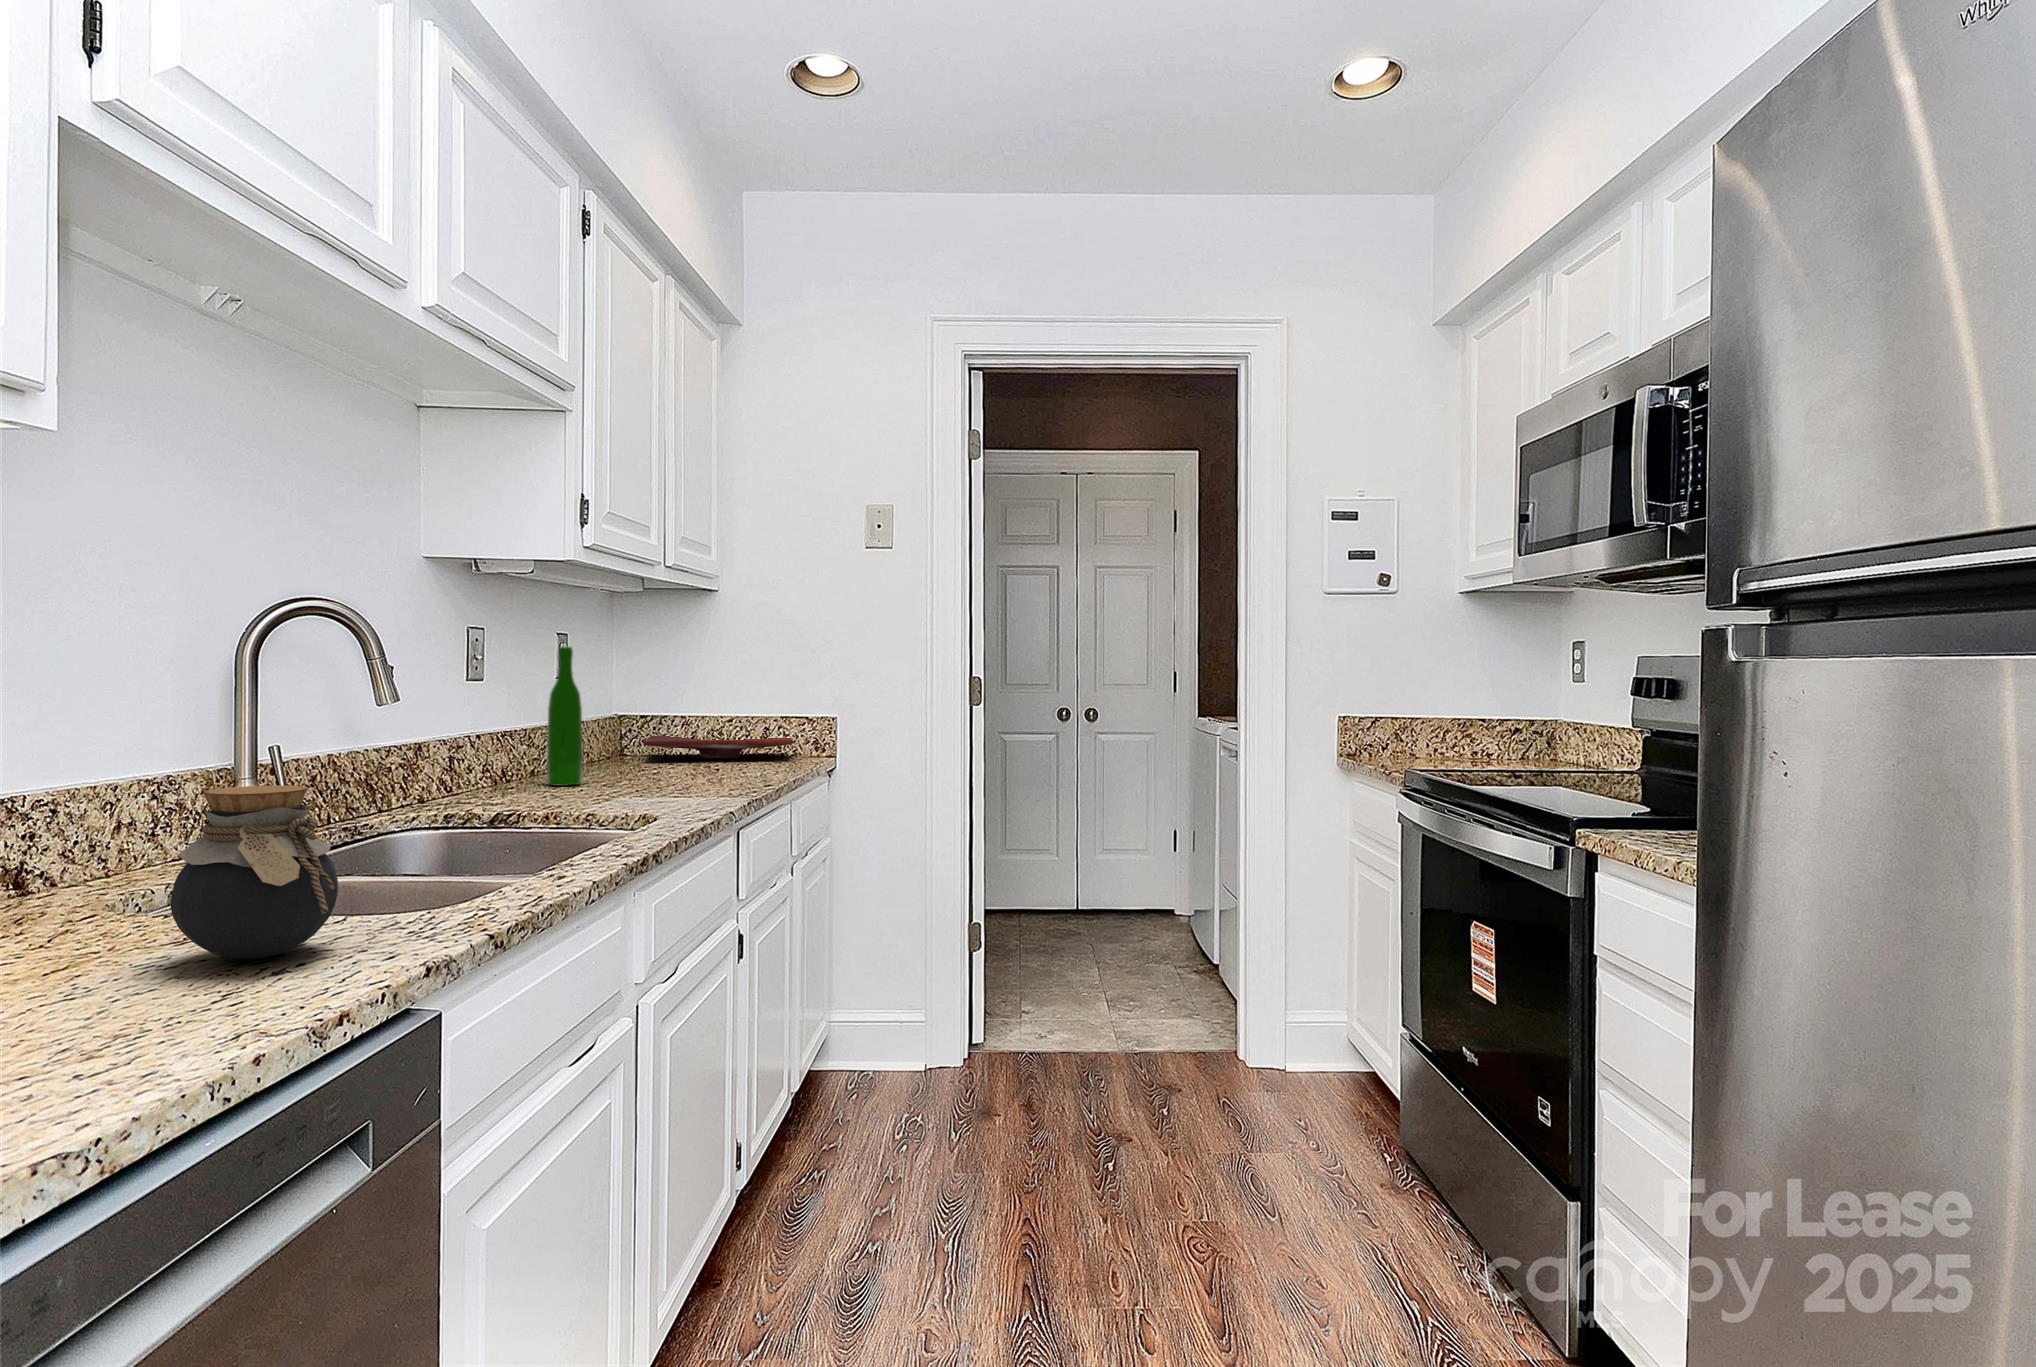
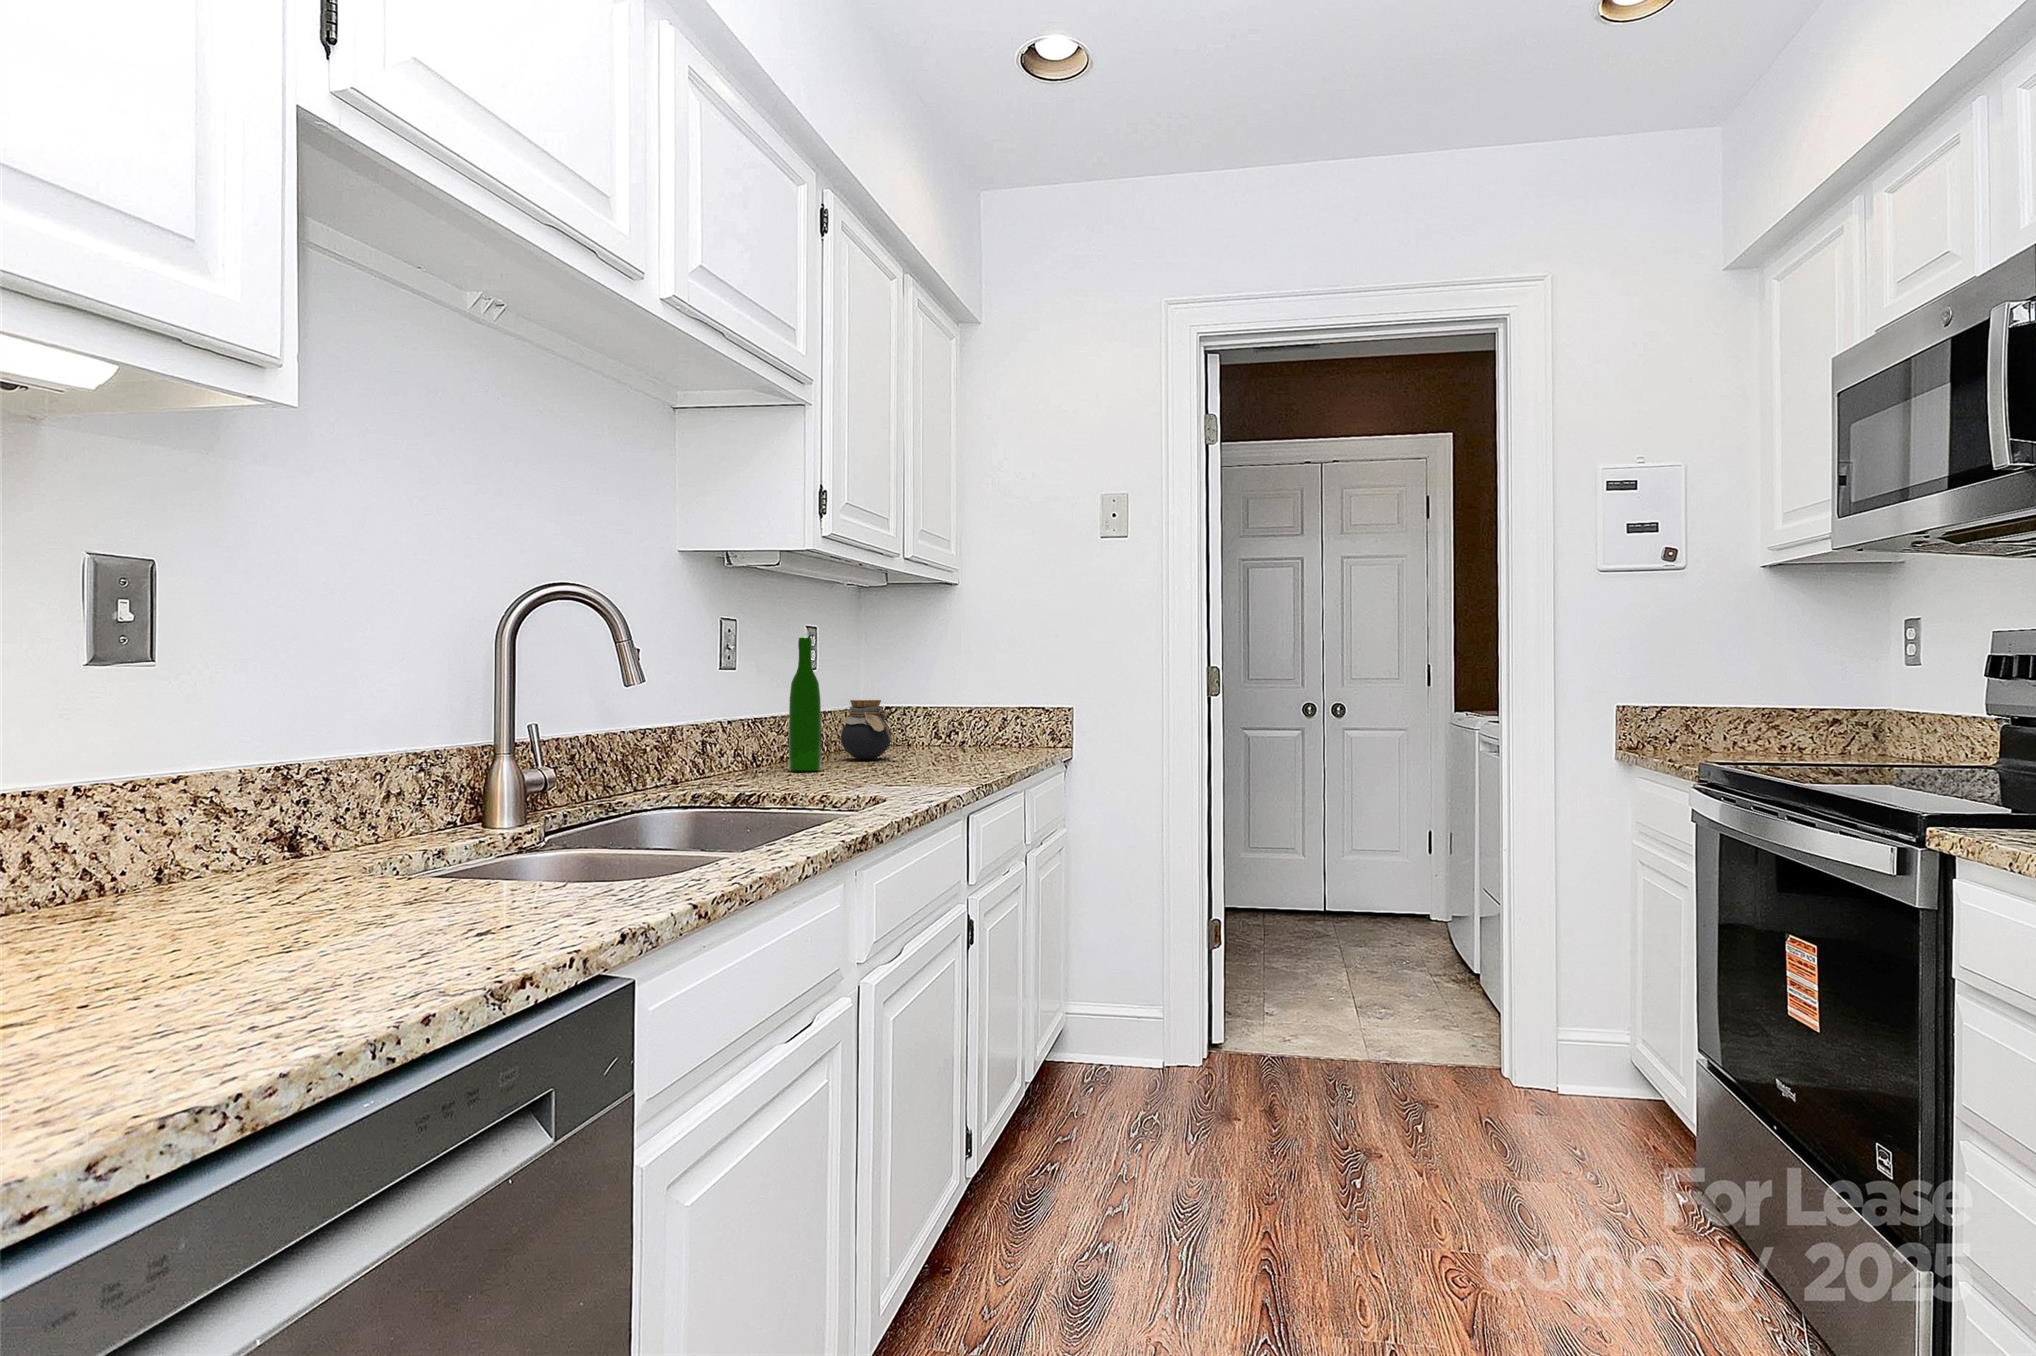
cutting board: present [644,736,793,758] -> none [883,727,1025,749]
jar: present [171,785,338,959] -> present [841,700,893,760]

